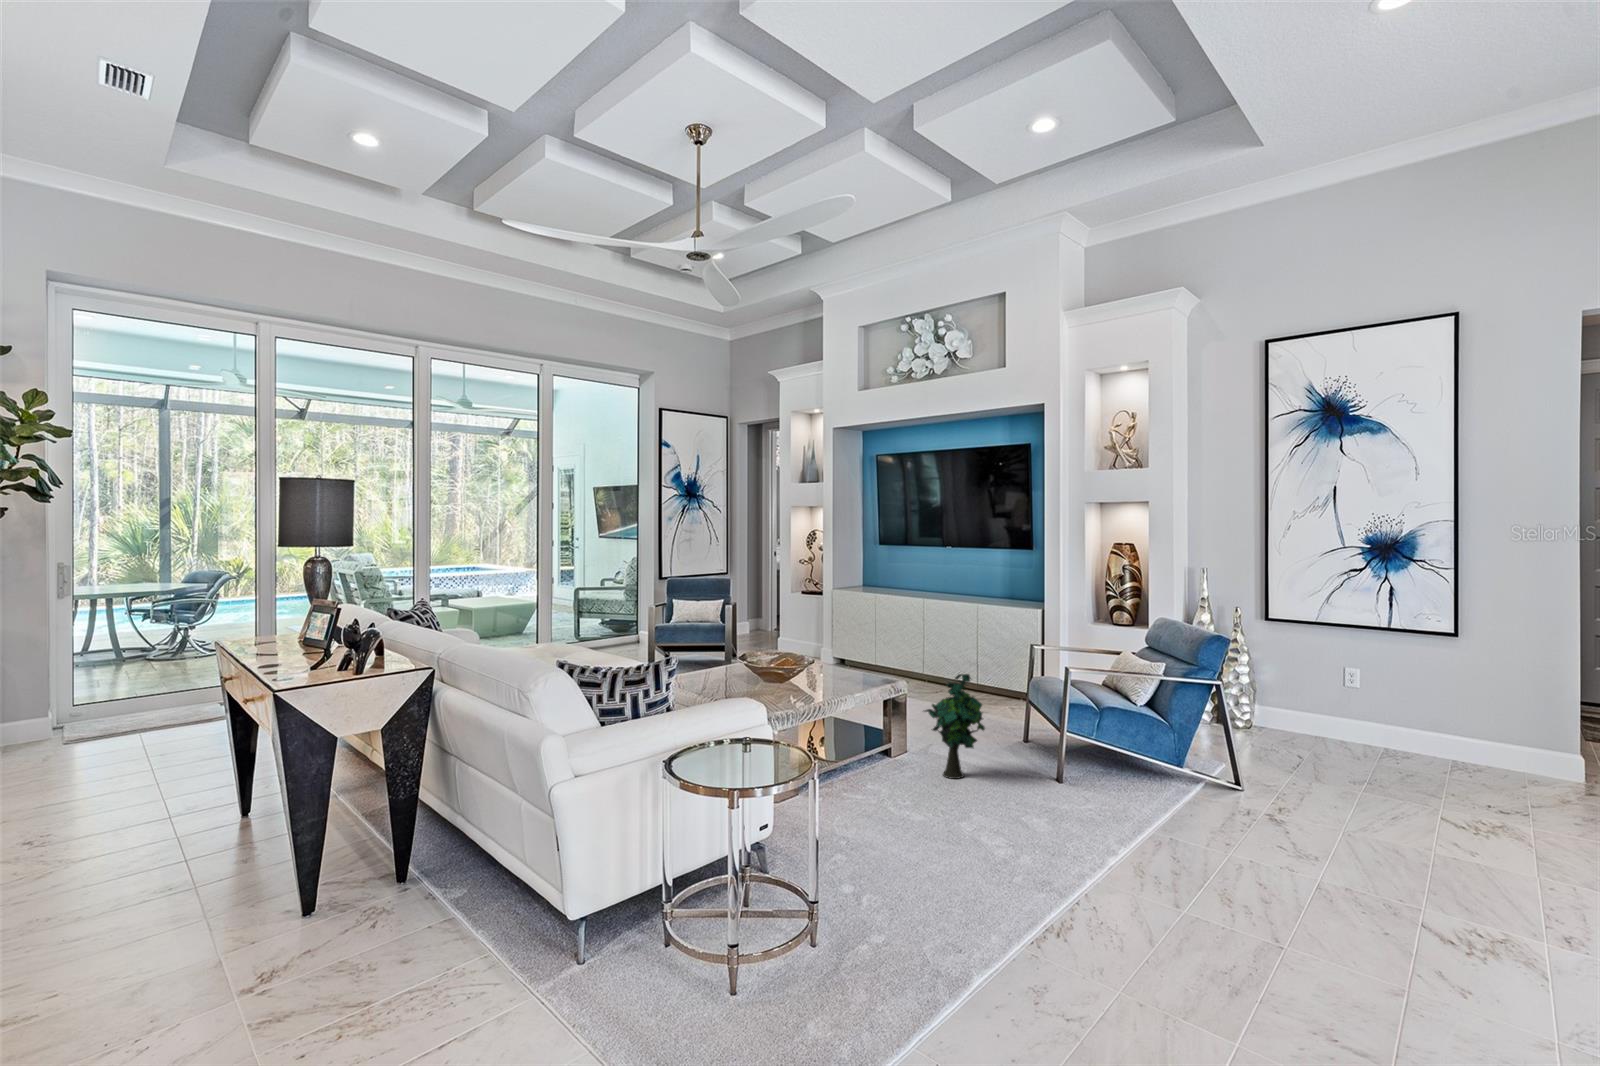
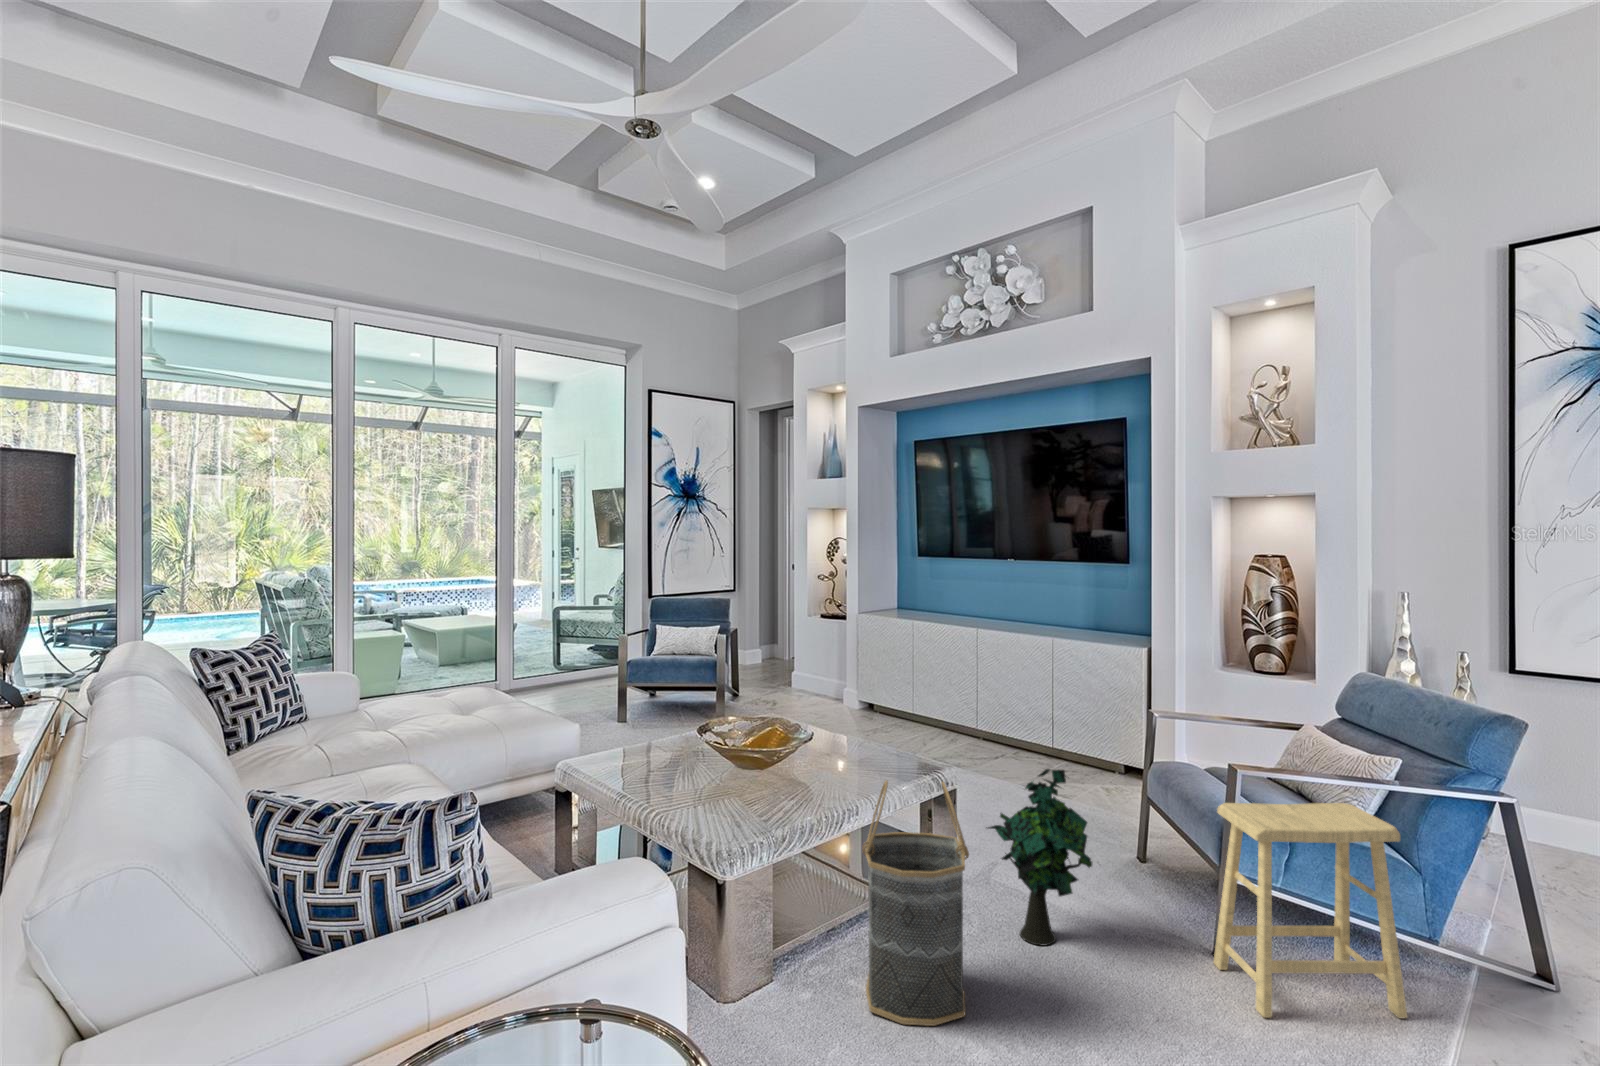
basket: none [850,675,911,809] -> present [863,780,969,1026]
footstool: none [1054,688,1152,802] -> present [1214,803,1407,1018]

